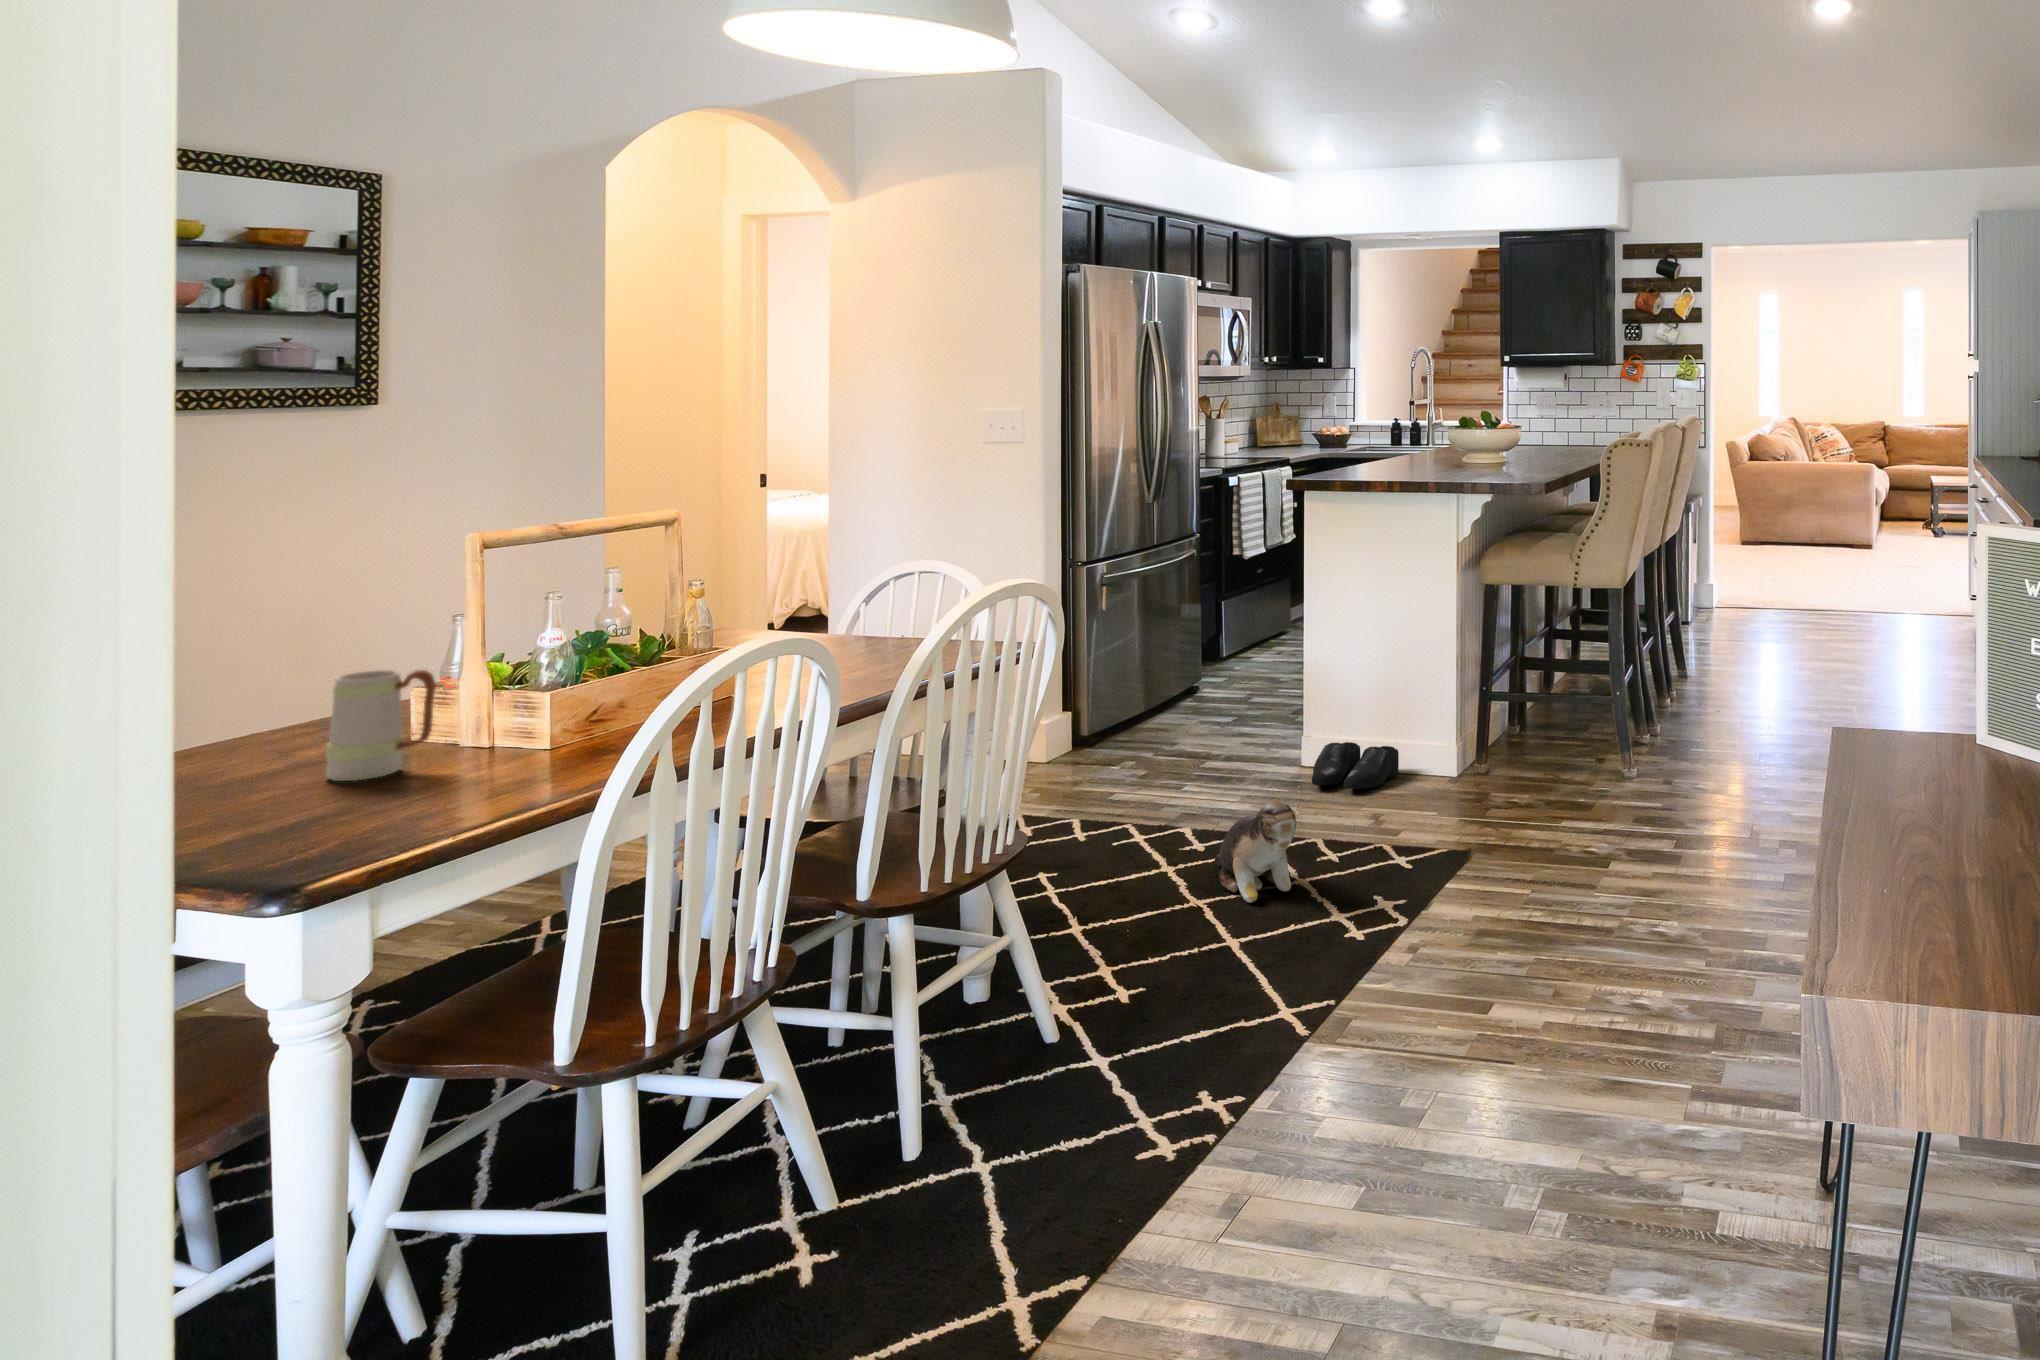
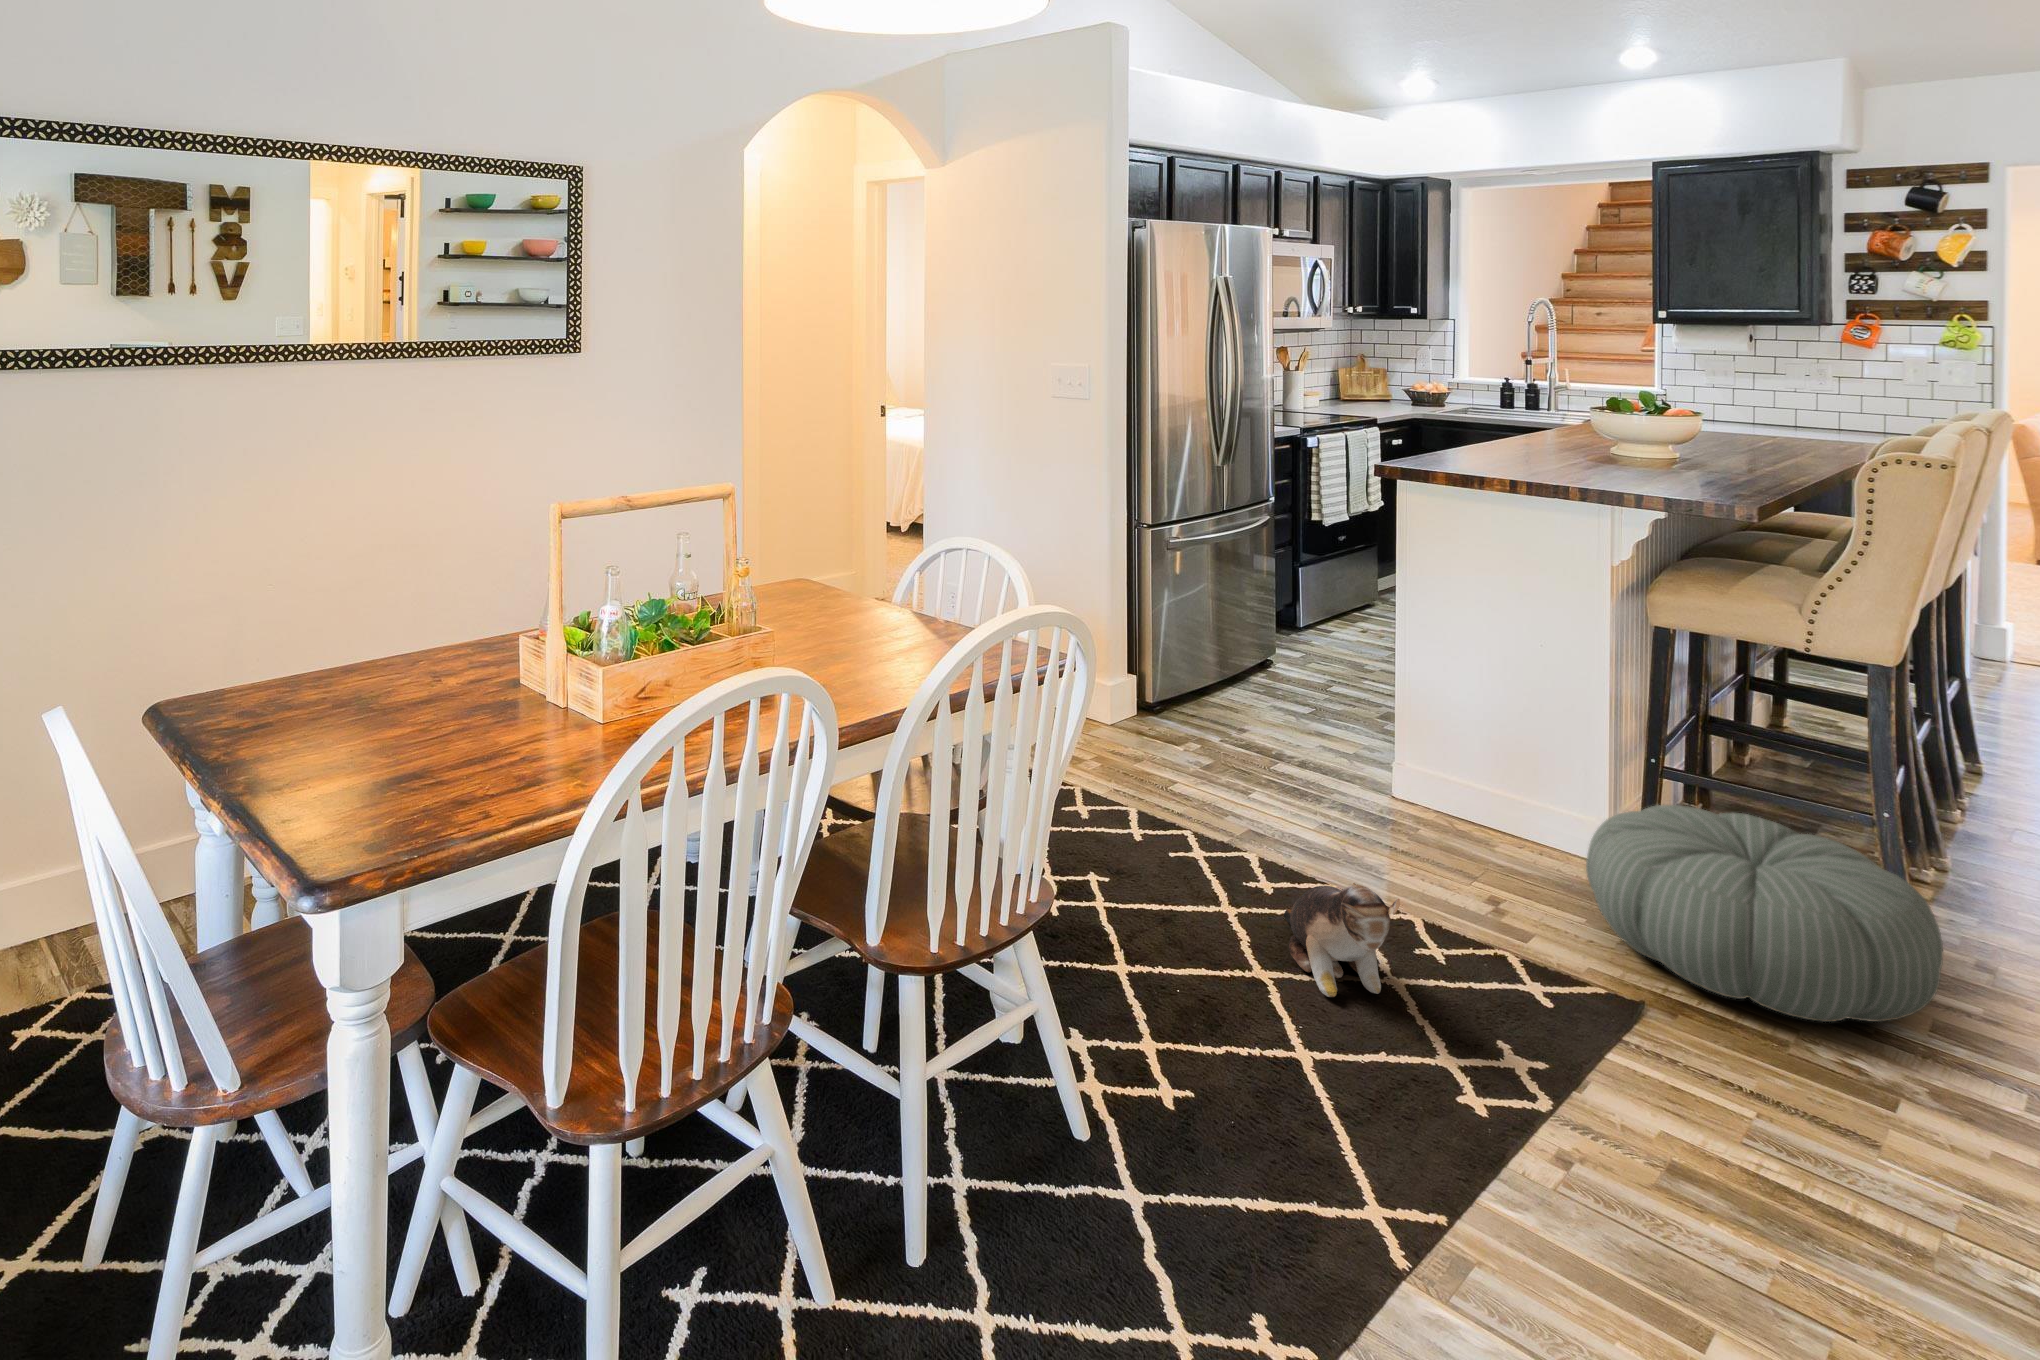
mug: present [326,670,436,781] -> none [425,649,503,755]
pouf: none [1438,711,1642,836] -> present [1586,805,1943,1022]
shoe: present [1312,742,1399,789] -> none [1405,780,1522,850]

